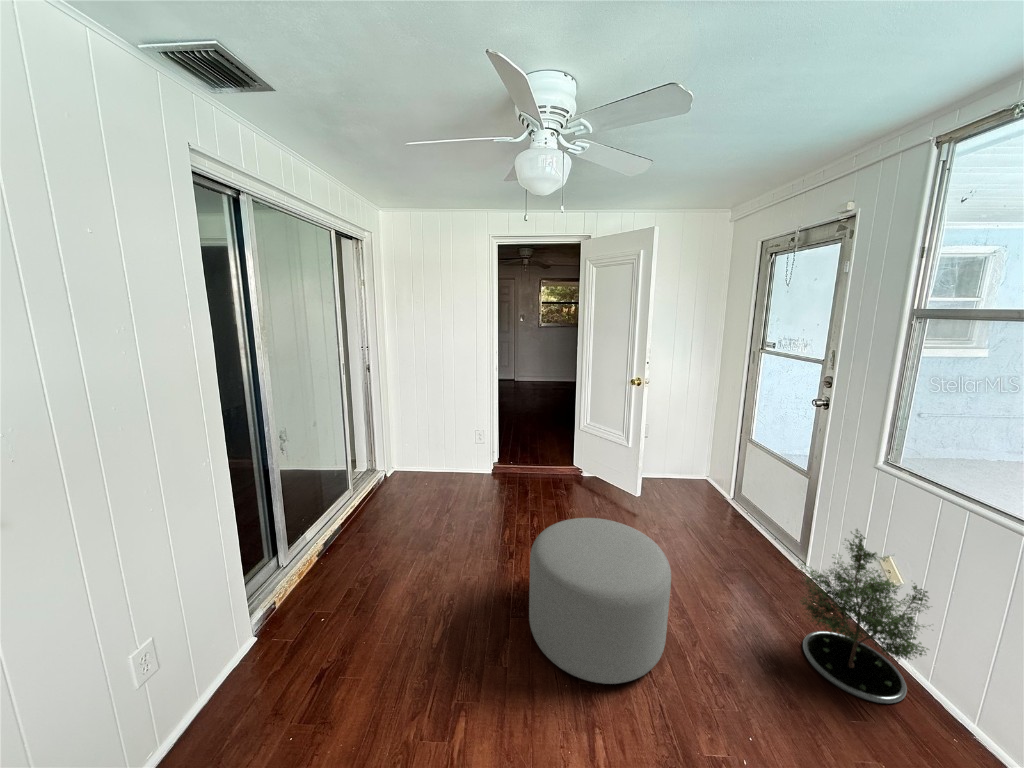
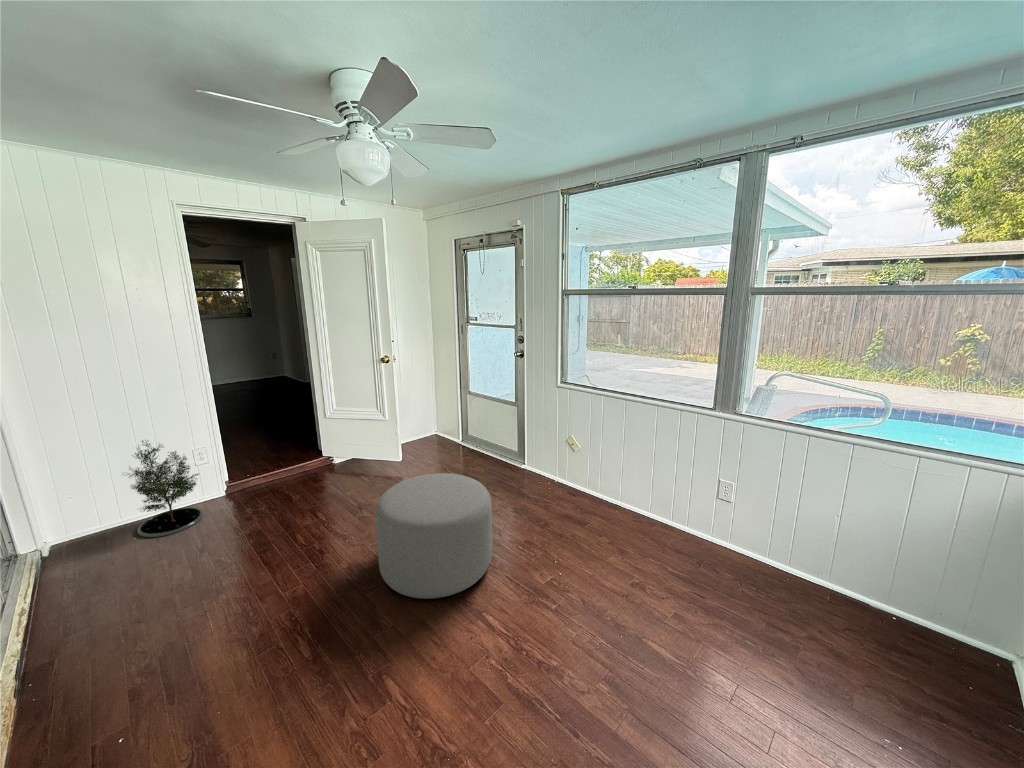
potted tree: present [800,529,930,704] -> present [125,440,203,537]

